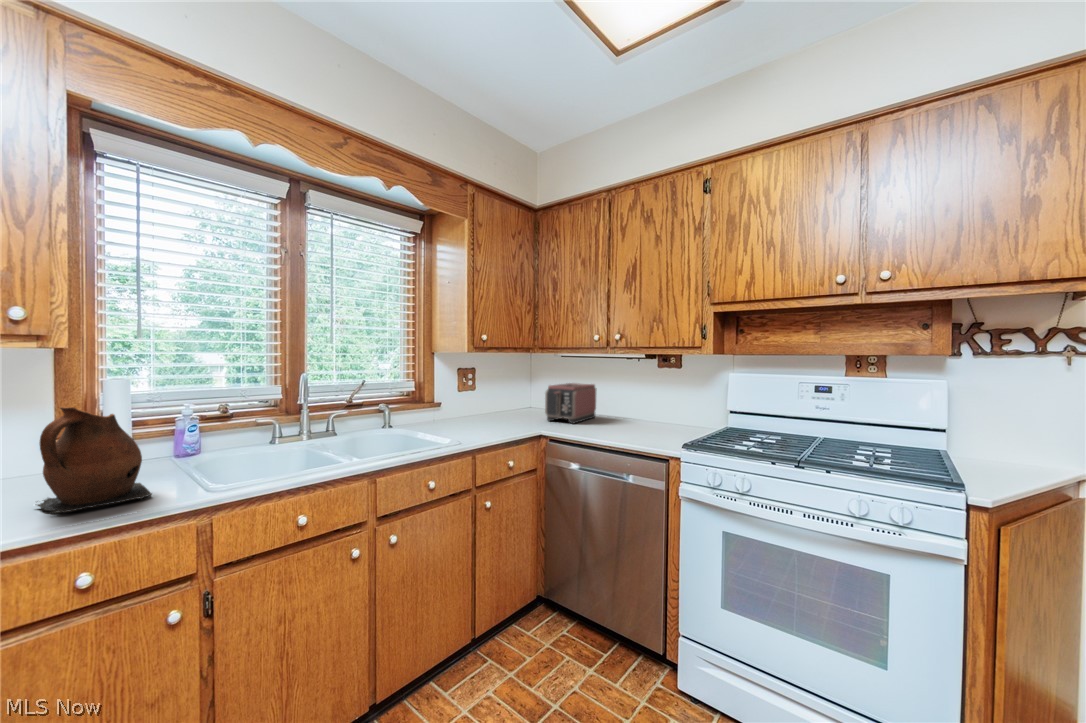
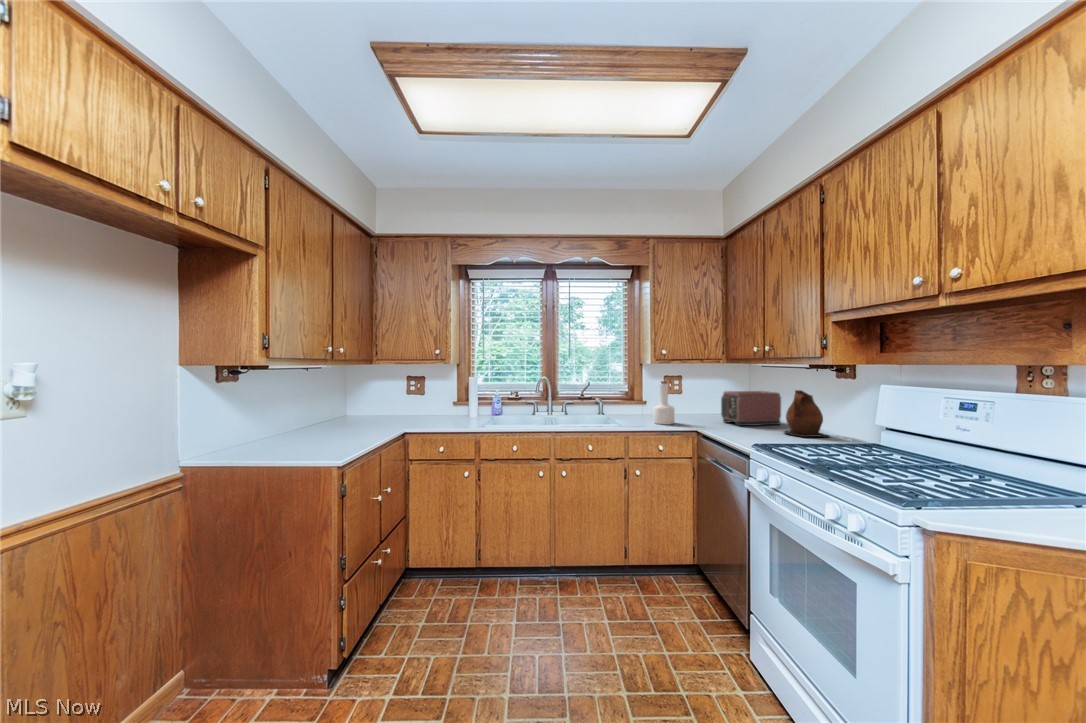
bottle: none [485,375,512,433] -> present [653,381,675,425]
ceramic pitcher: present [38,407,151,513] -> present [784,390,829,437]

